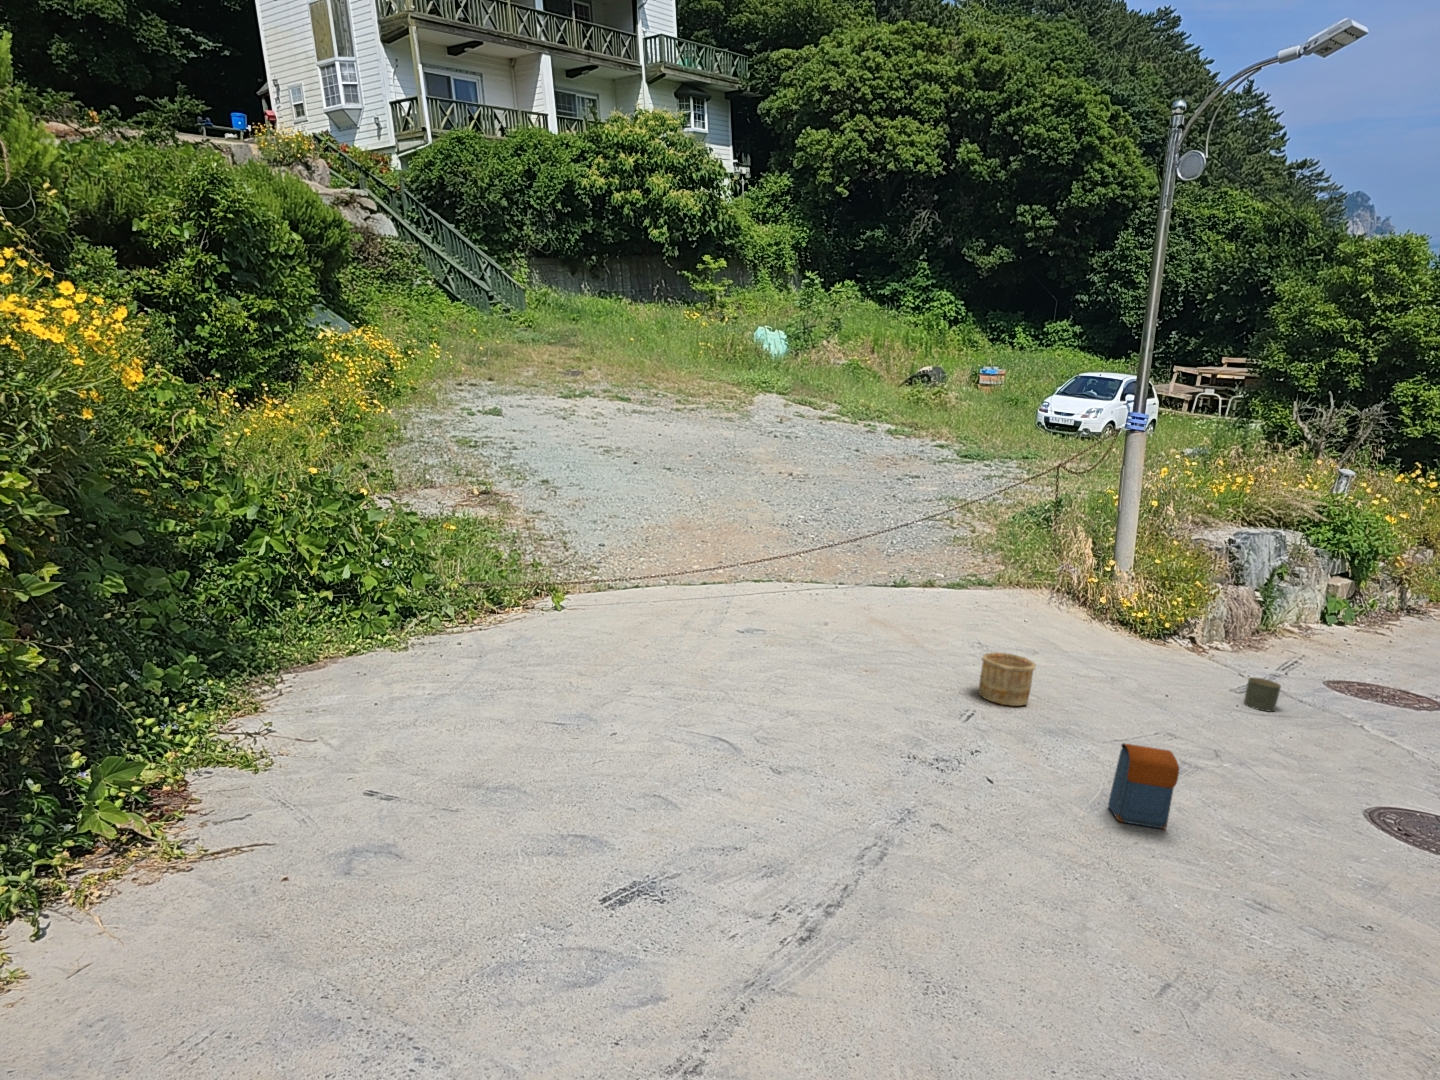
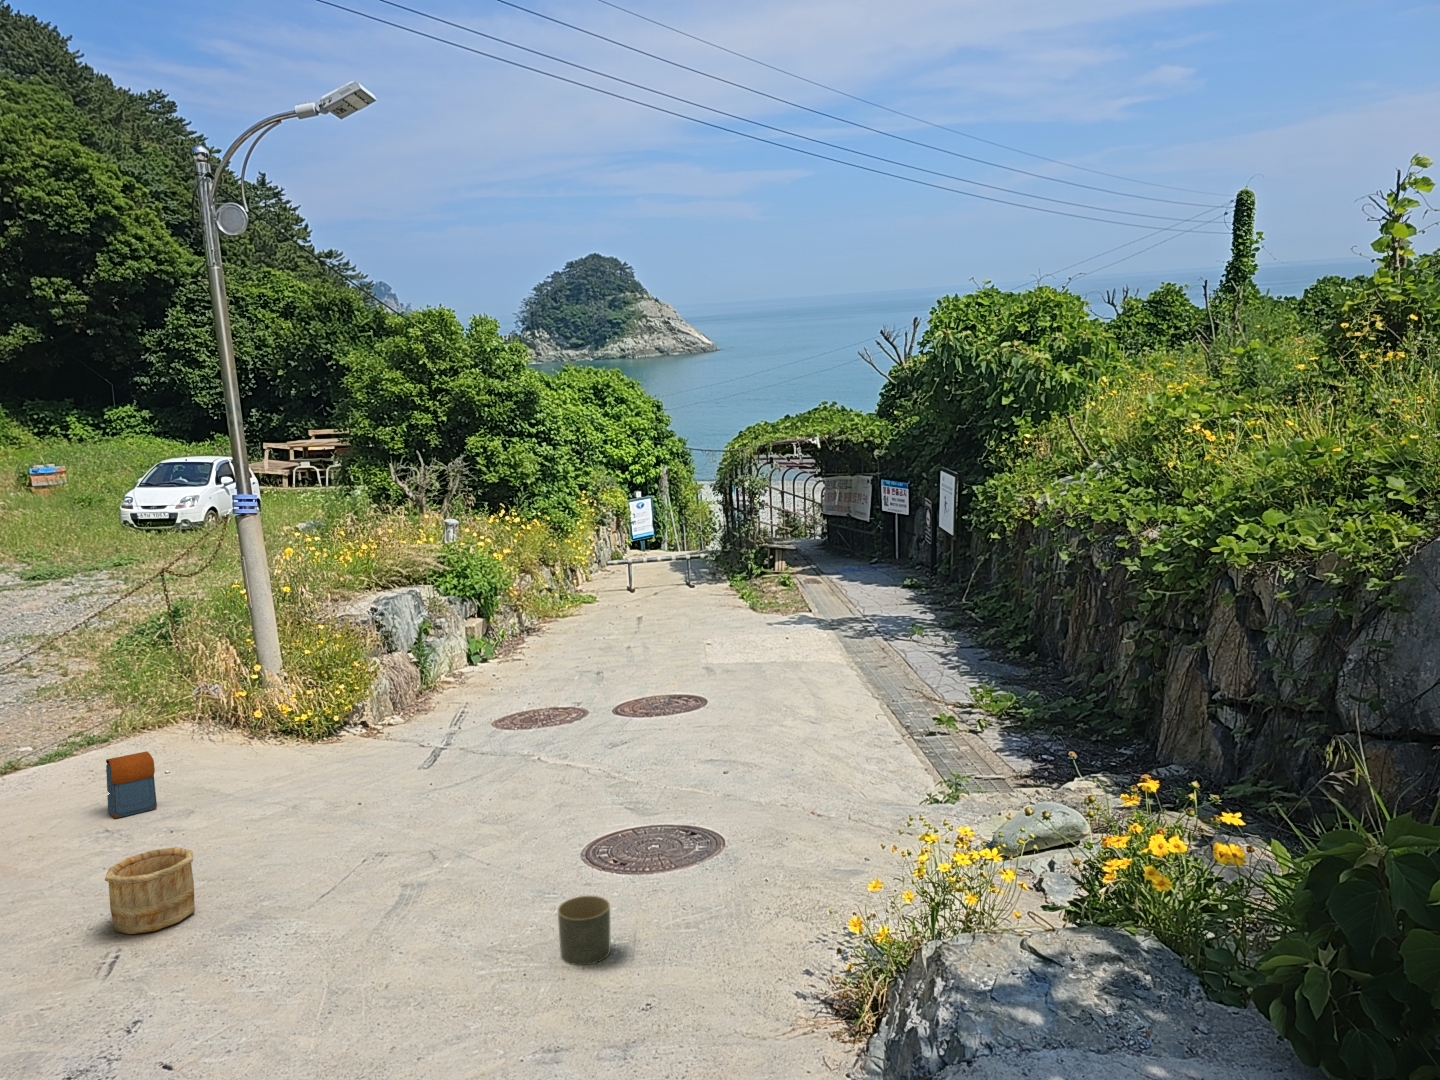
planter: present [1244,677,1281,712] -> present [558,896,611,965]
backpack: present [1108,743,1179,829] -> present [106,751,157,818]

